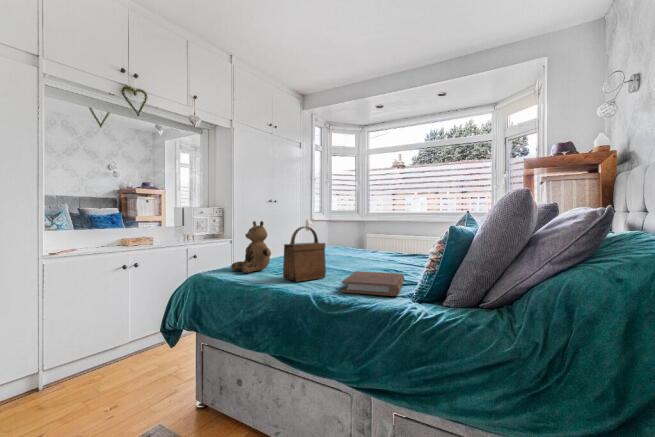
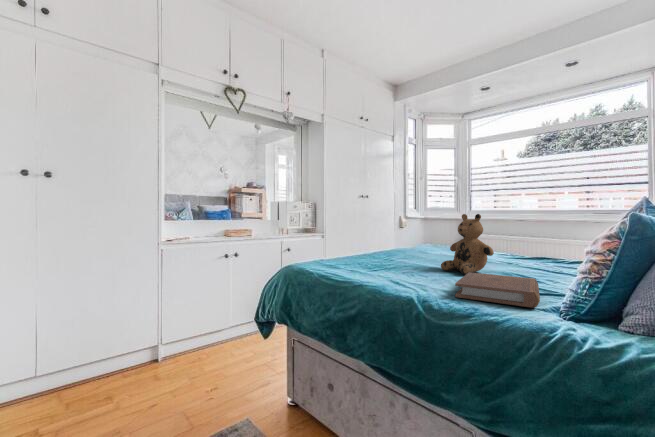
teddy bear: present [231,221,271,273] -> present [441,214,494,274]
handbag: present [283,227,326,282] -> none [379,217,430,281]

